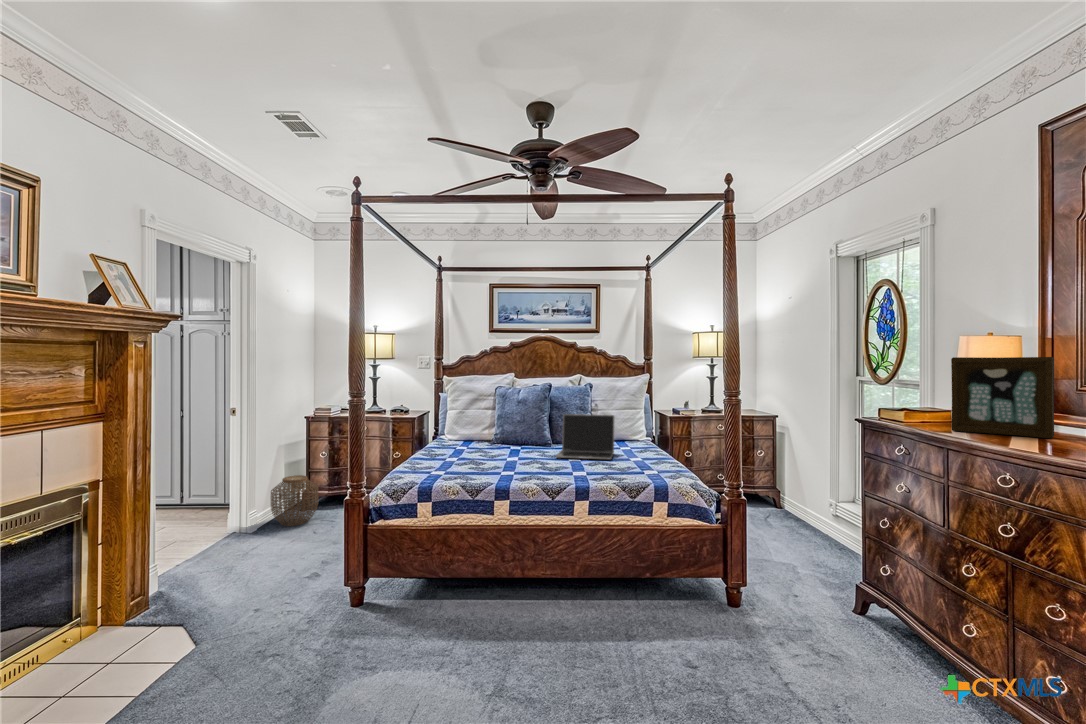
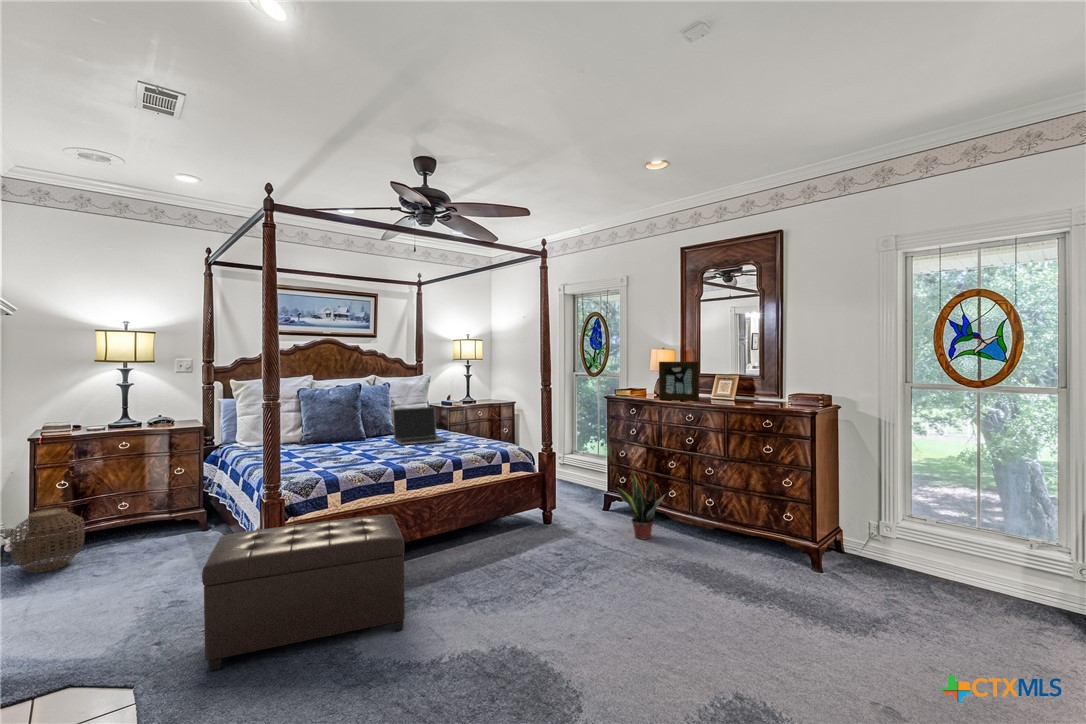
ottoman: none [234,527,458,695] -> present [202,514,405,671]
potted plant: none [835,558,945,693] -> present [617,474,664,539]

